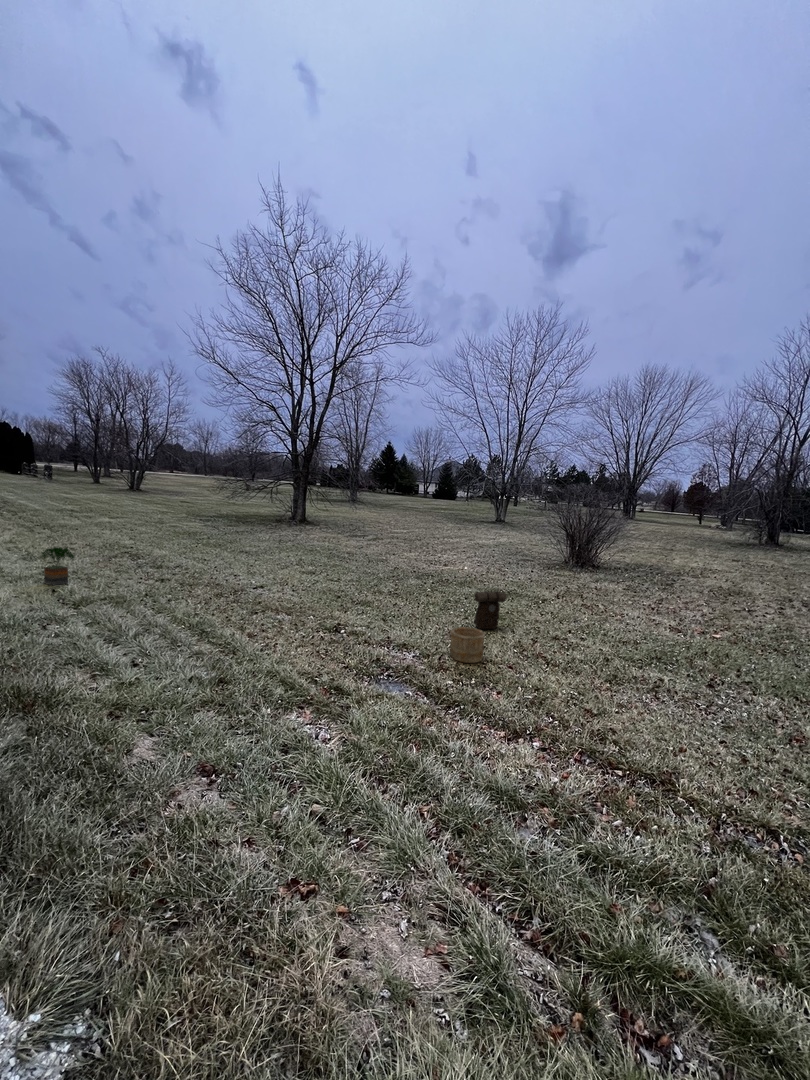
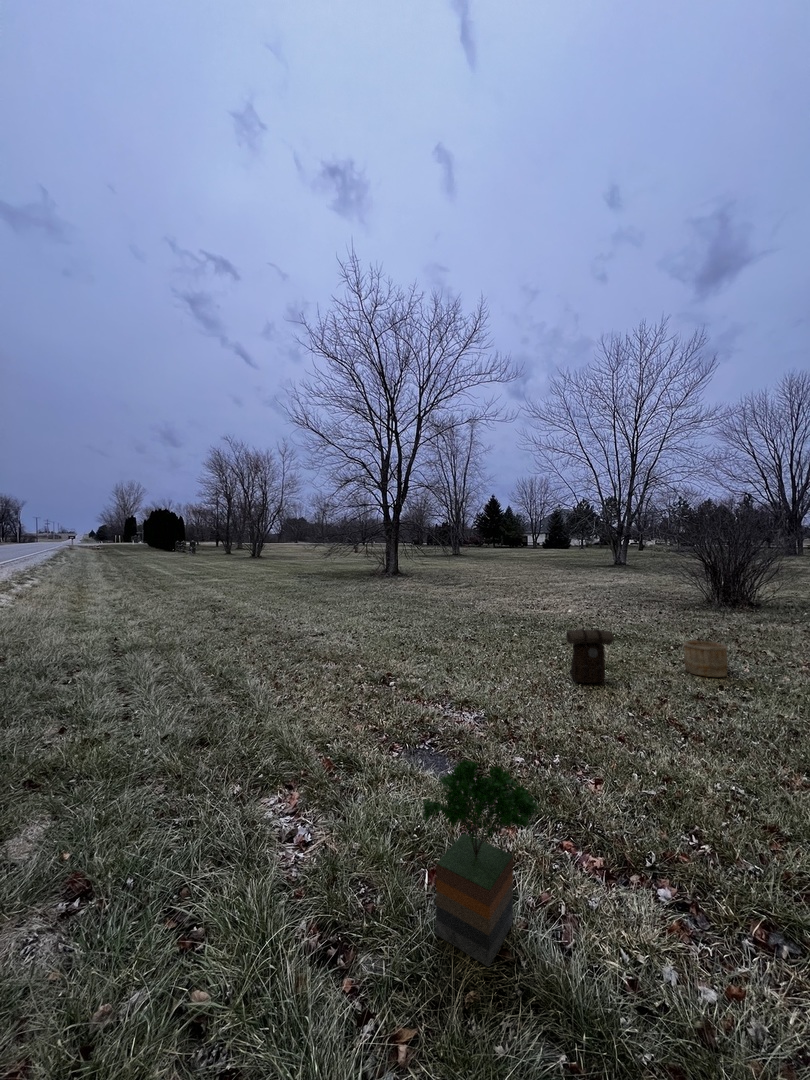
potted tree: present [41,547,75,585] -> present [421,760,540,967]
wooden bucket: present [450,627,485,663] -> present [683,640,728,677]

